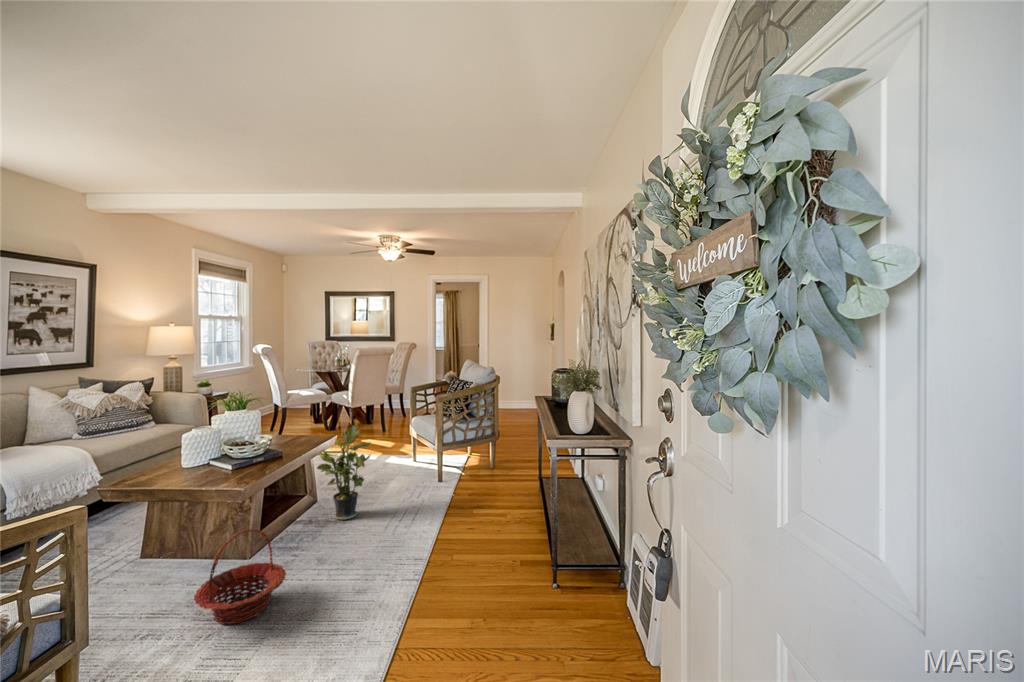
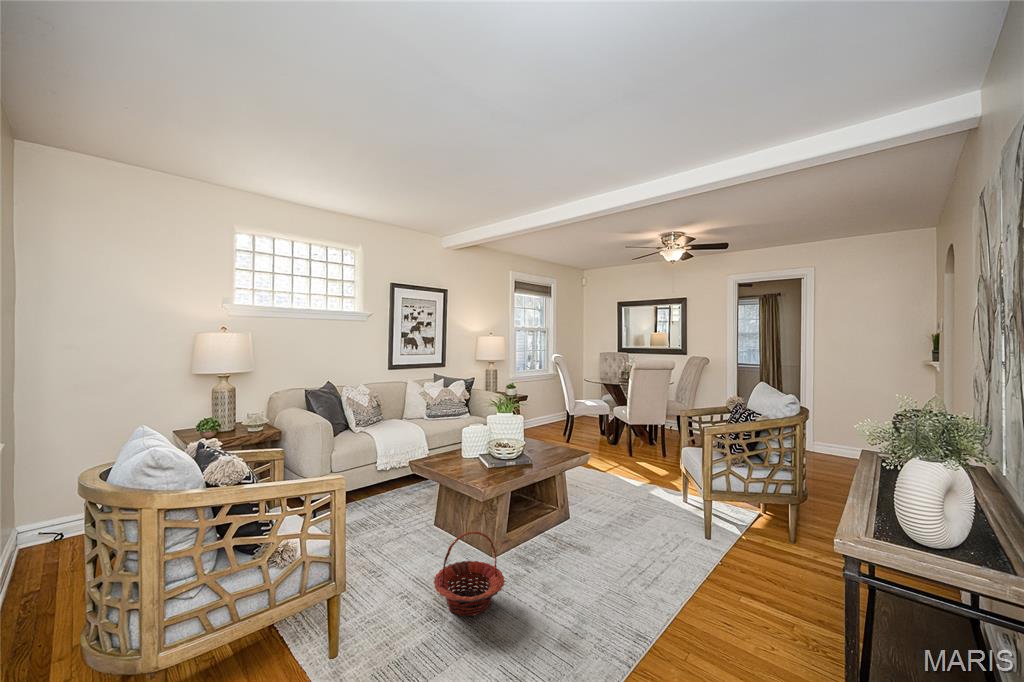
potted plant: present [317,425,370,520] -> none [562,448,616,547]

